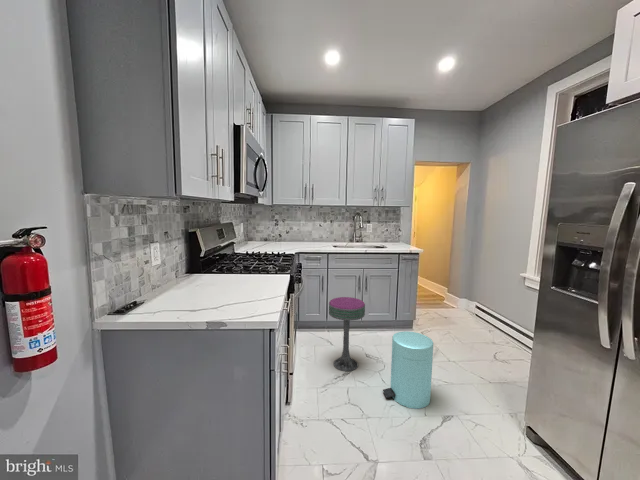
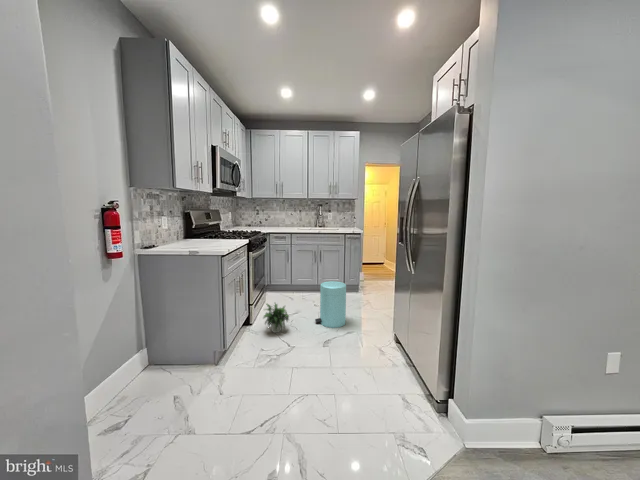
bar stool: present [329,297,365,371] -> none [285,262,310,312]
potted plant: none [312,370,355,424] -> present [264,303,289,333]

